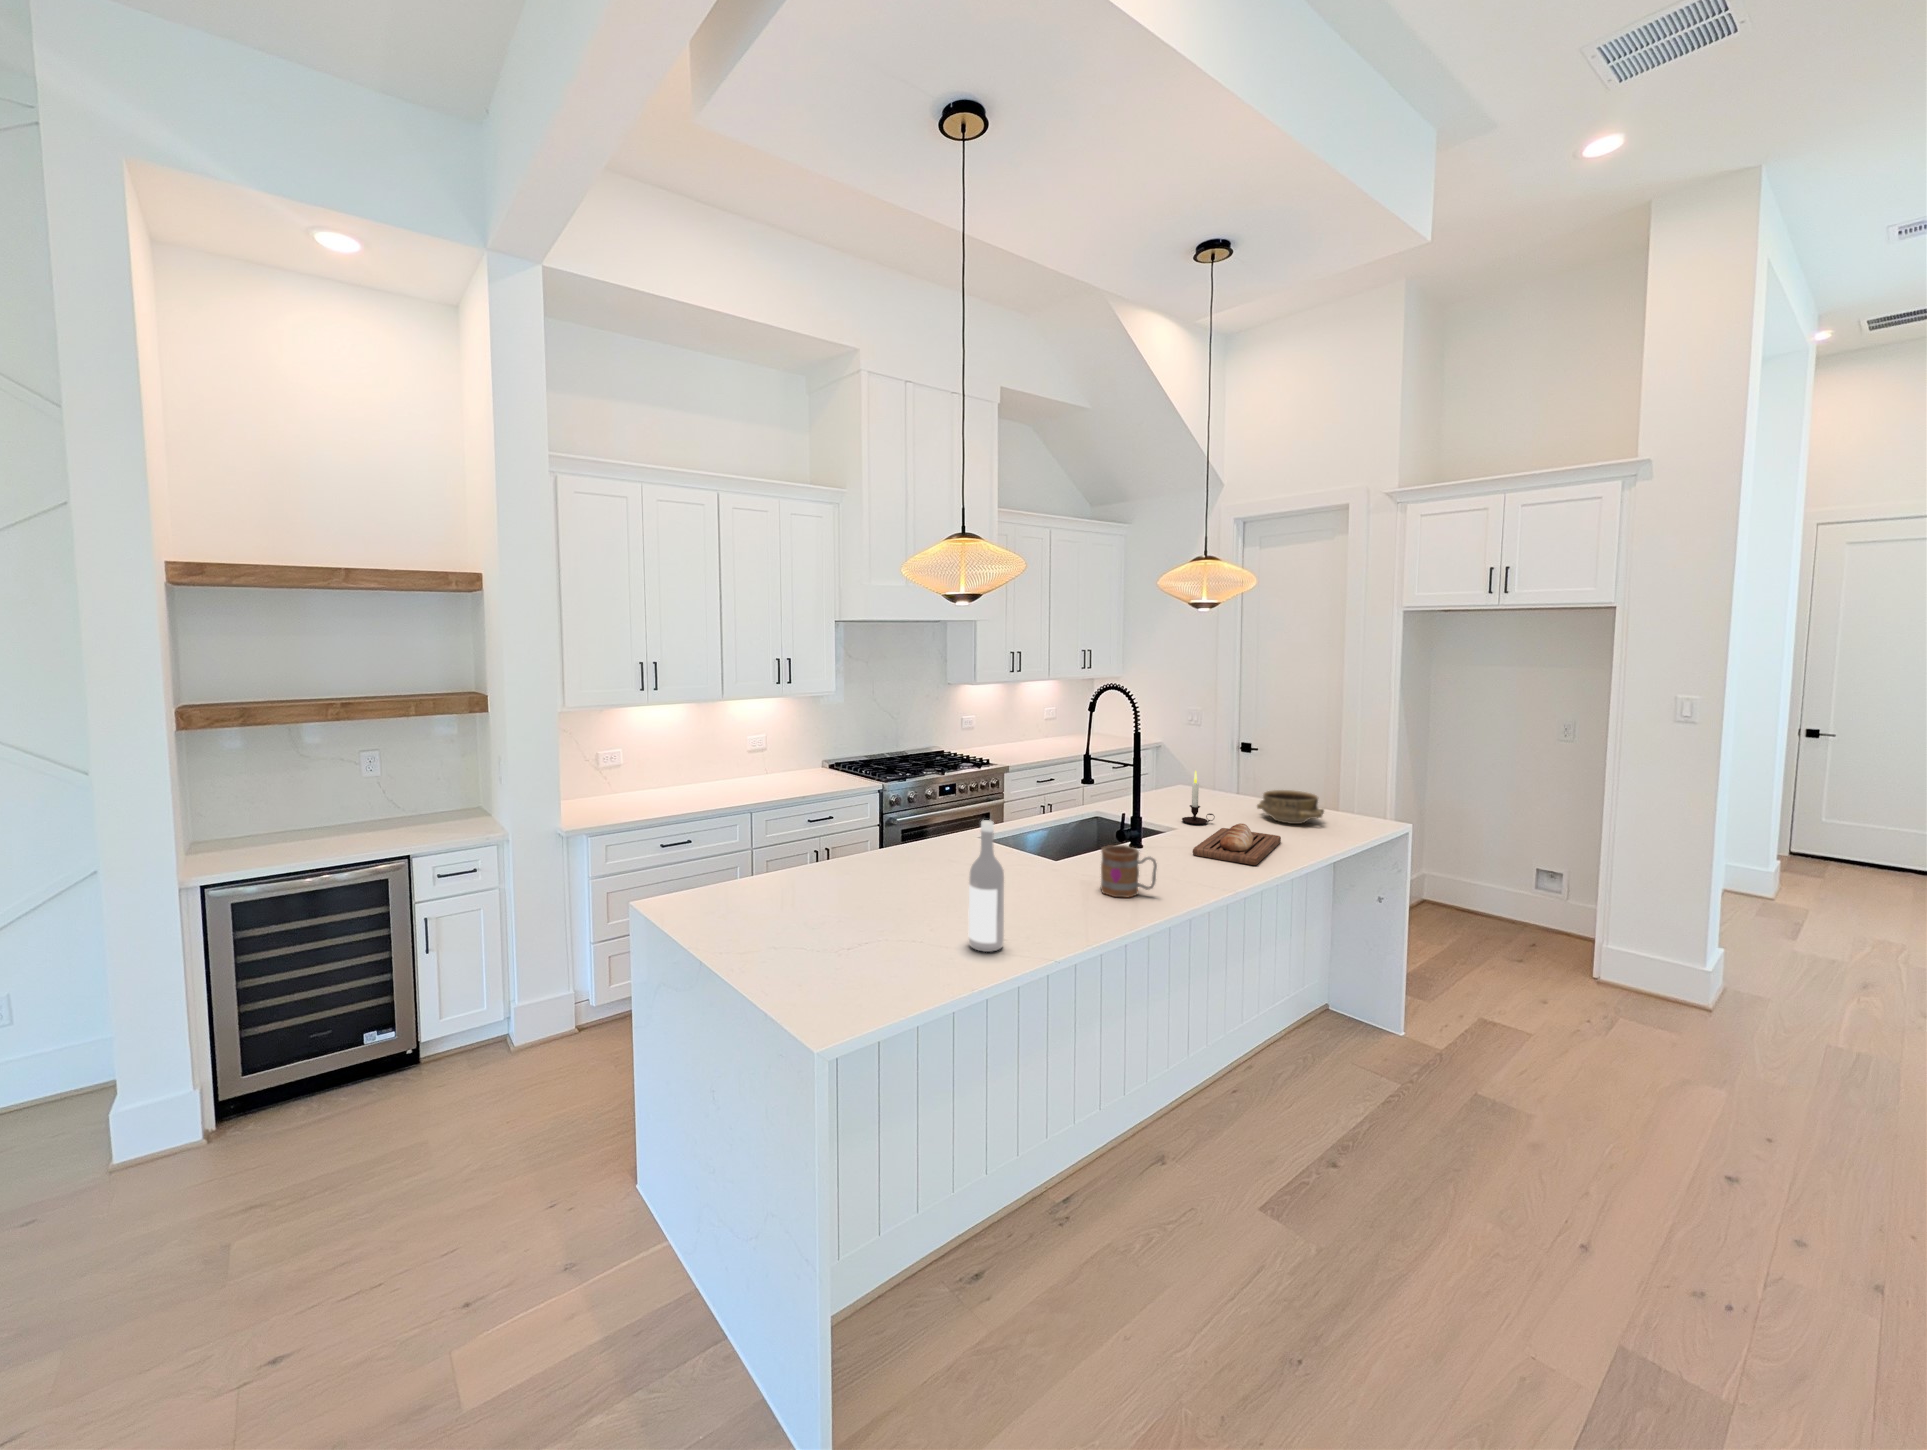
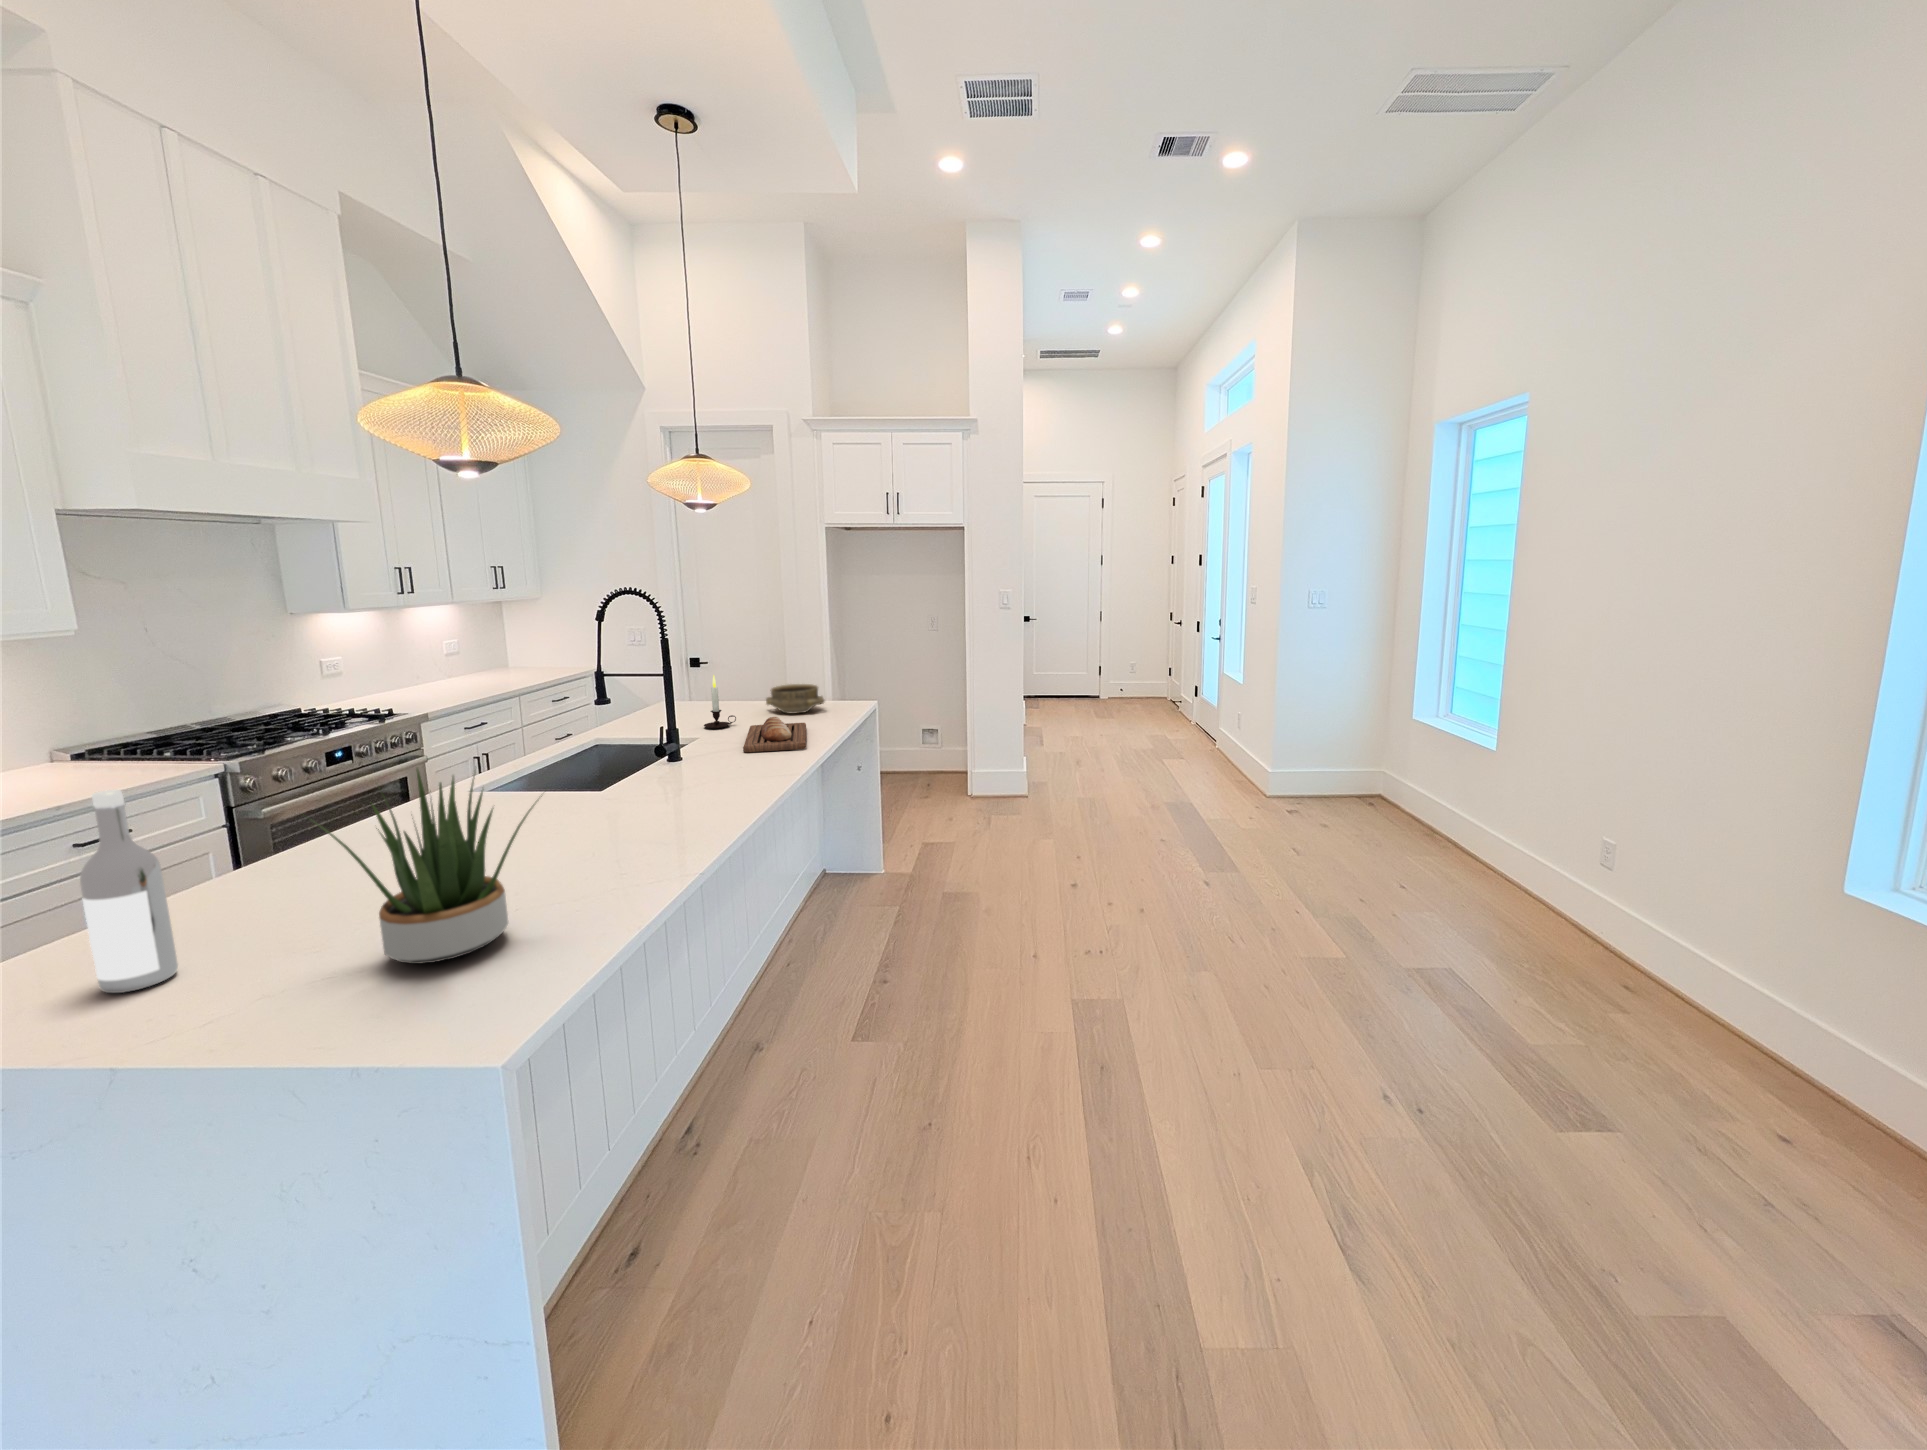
potted plant: none [794,820,919,963] -> present [316,769,542,964]
wine bottle: present [969,820,1004,952] -> present [80,790,178,993]
mug: present [1100,845,1157,898] -> none [684,749,747,803]

